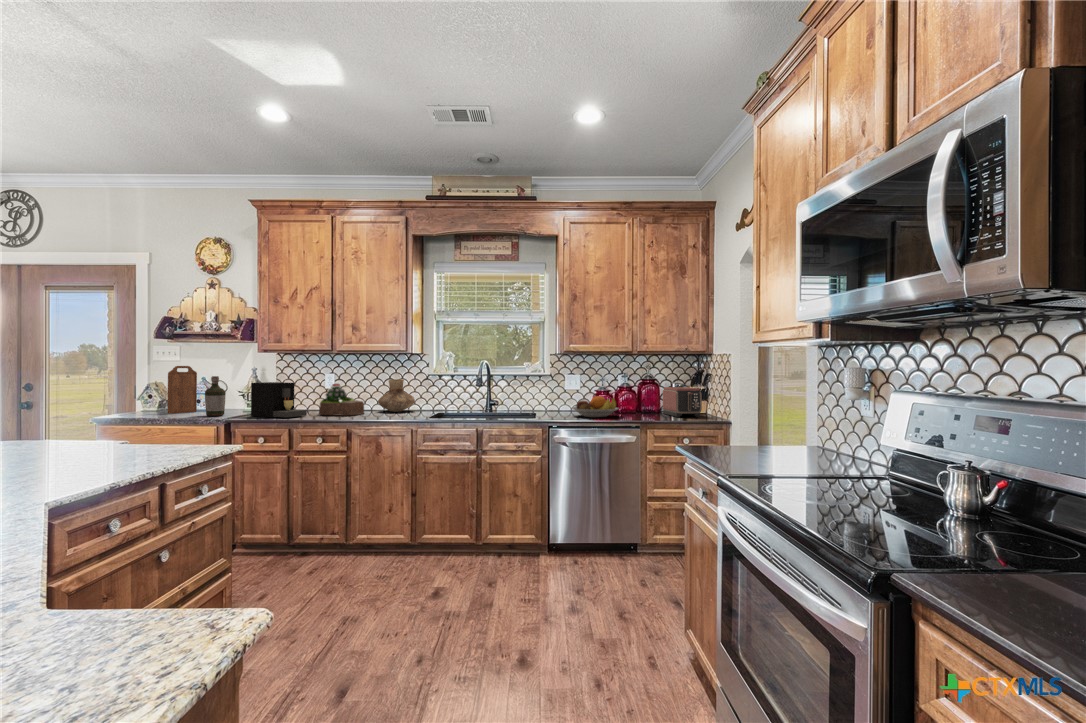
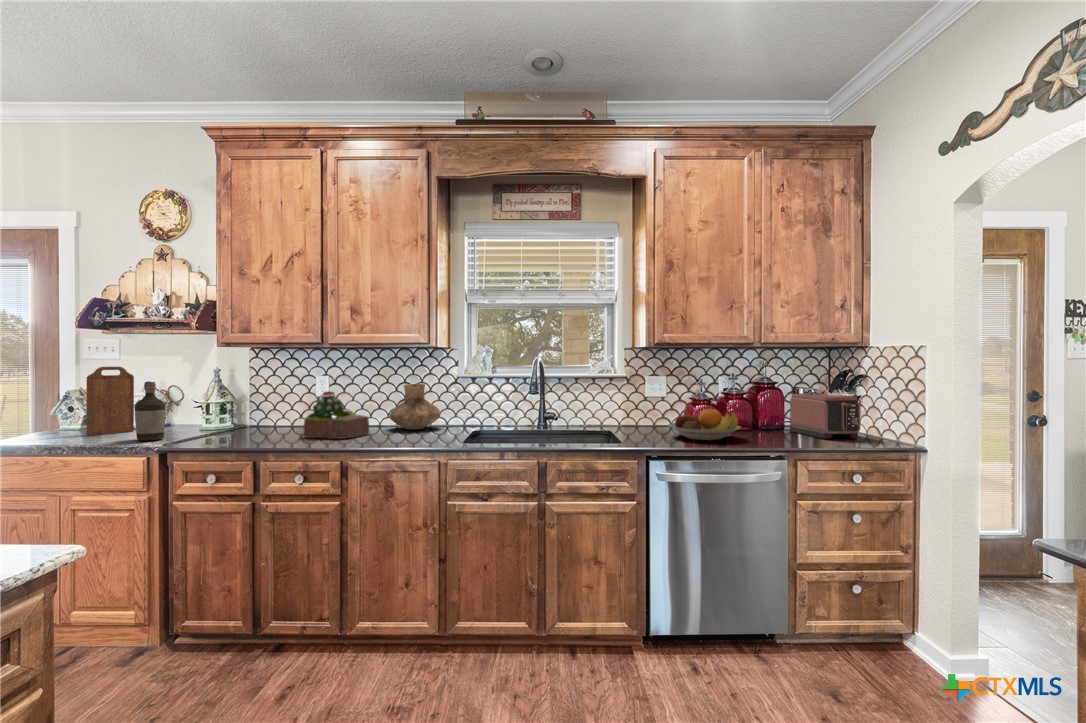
coffee maker: present [251,382,307,417] -> none [202,390,283,444]

